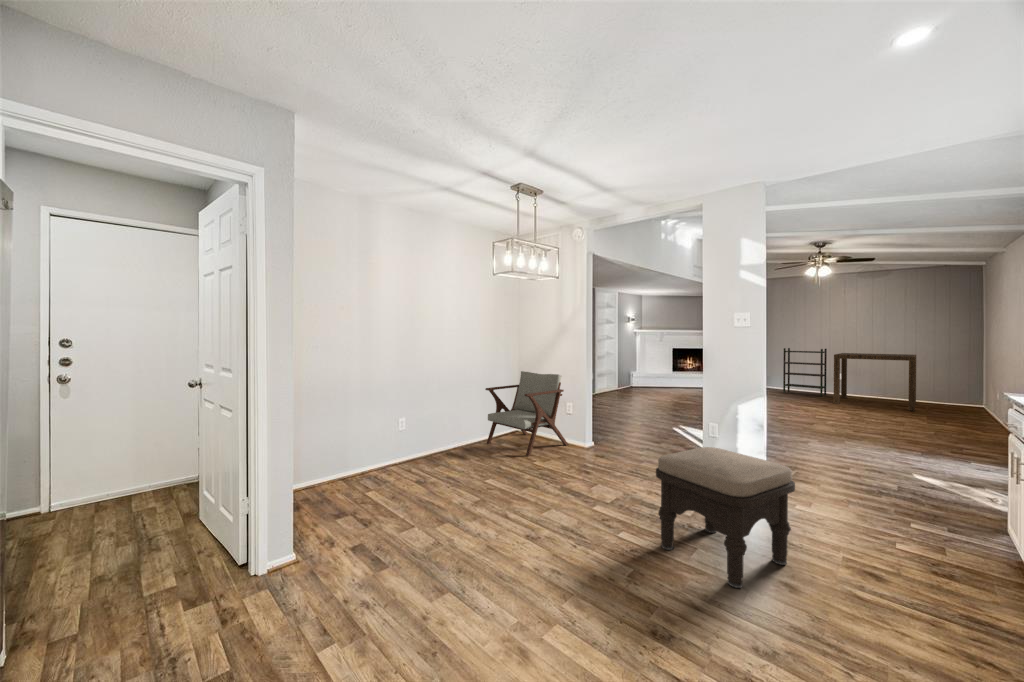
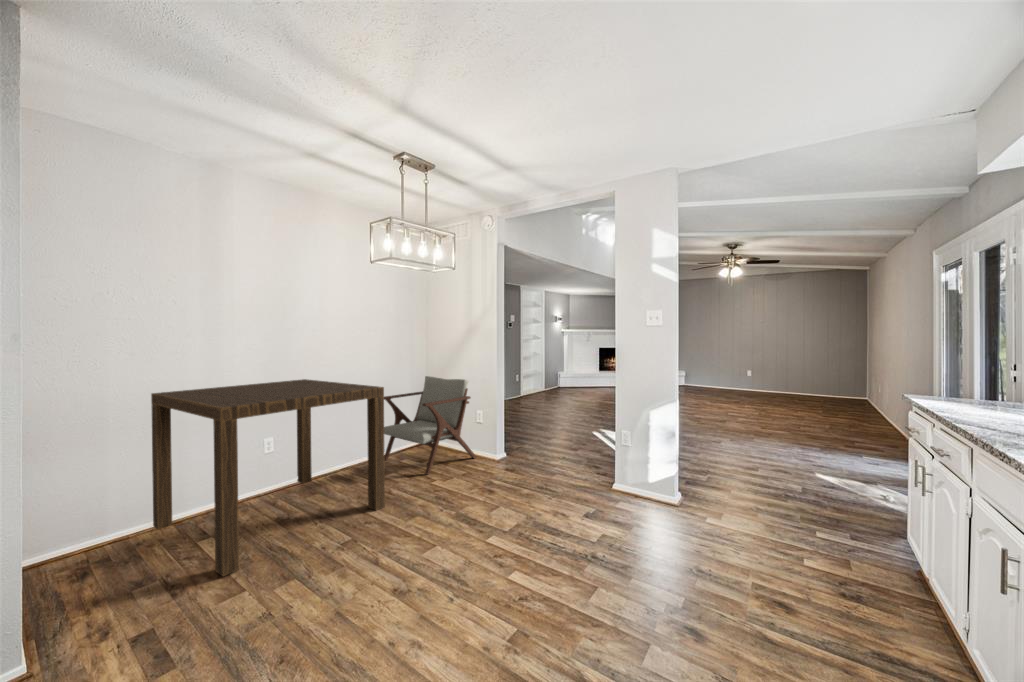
bookshelf: present [783,348,827,397] -> none [700,346,738,393]
dining table: present [834,353,916,411] -> present [151,379,385,576]
ottoman: present [656,447,795,588] -> none [550,464,702,642]

